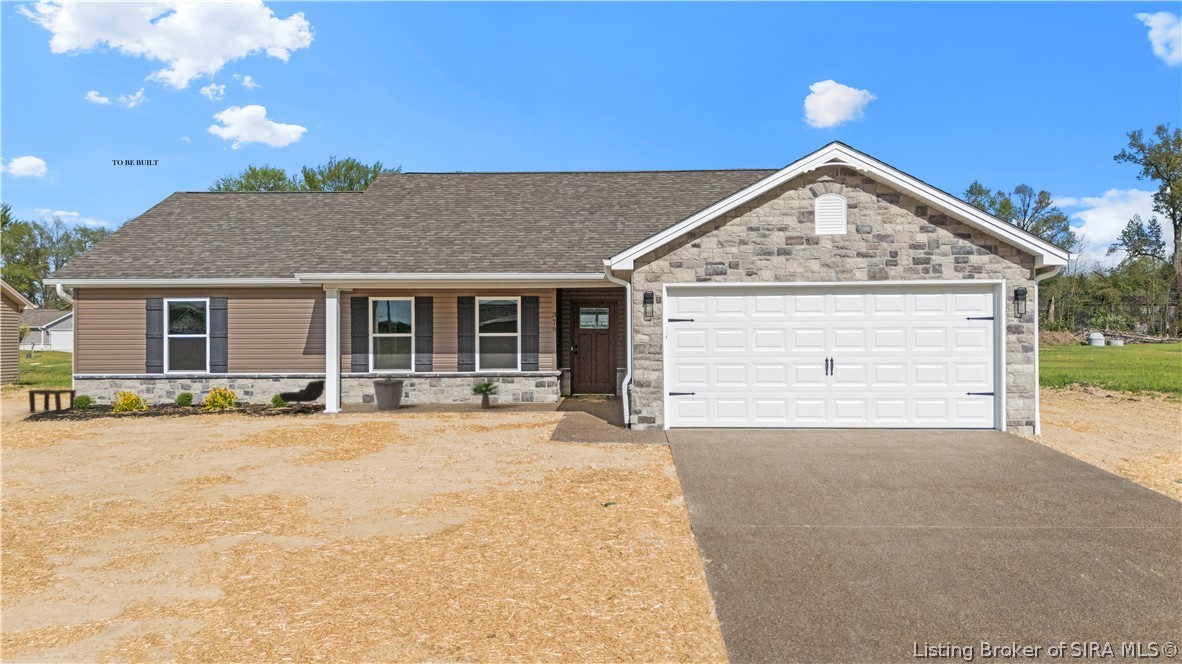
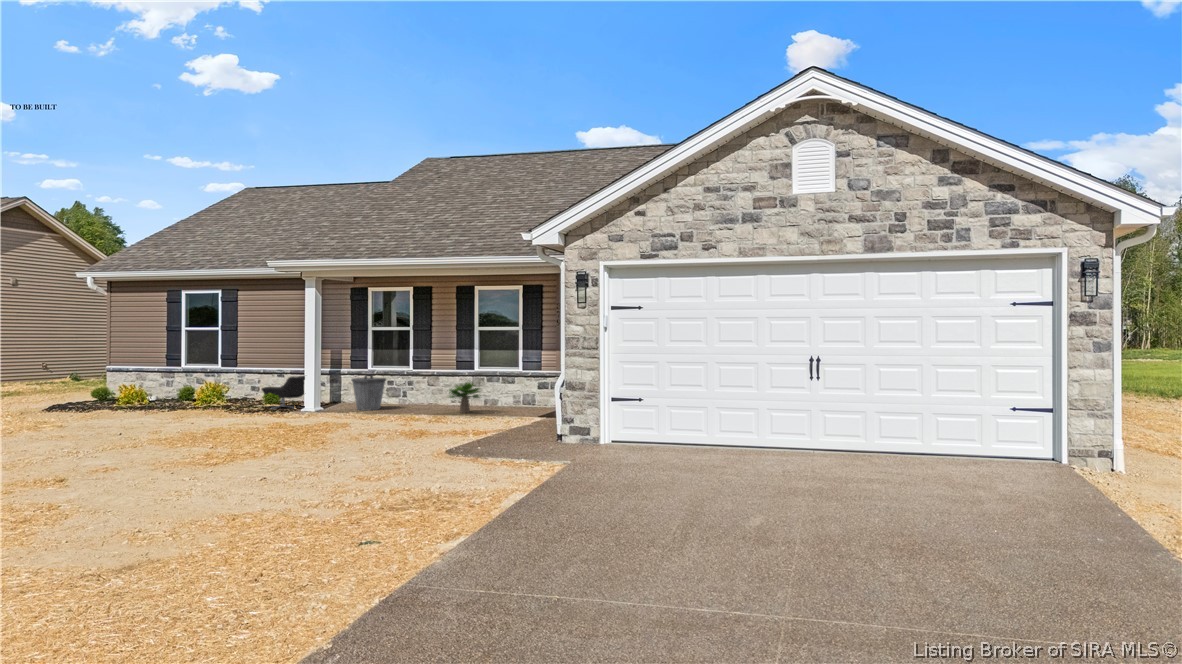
bench: present [29,390,76,414] -> none [69,378,106,401]

